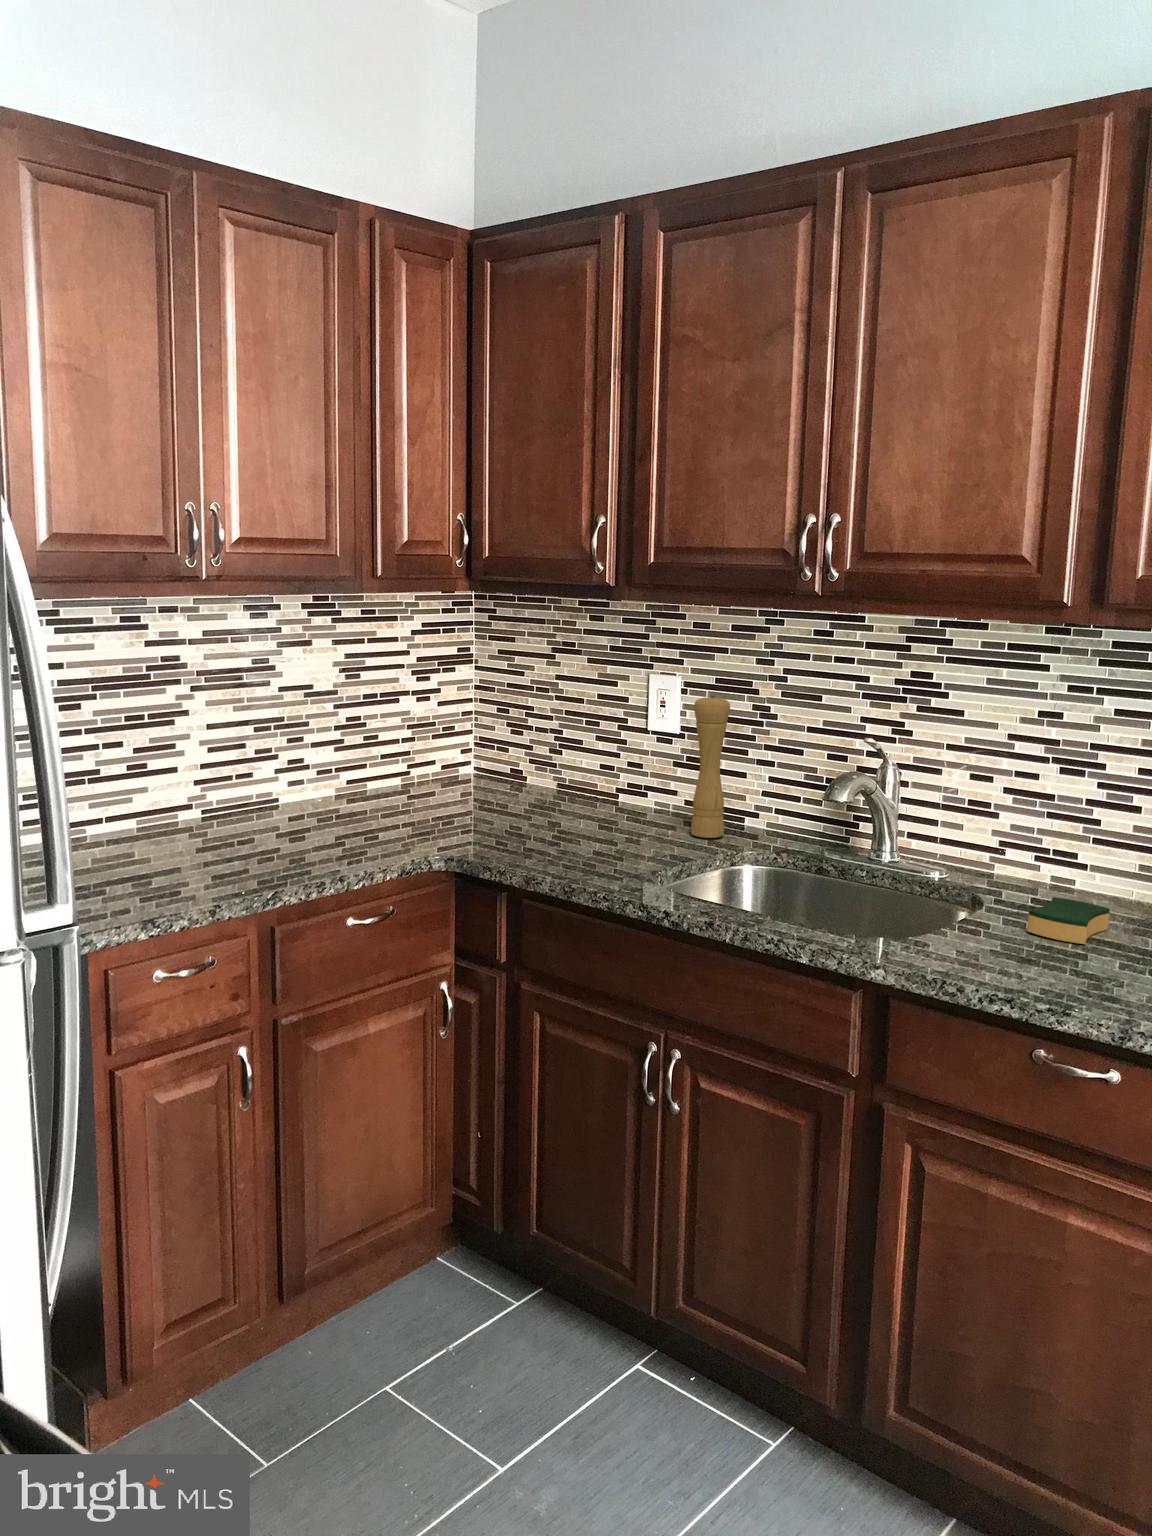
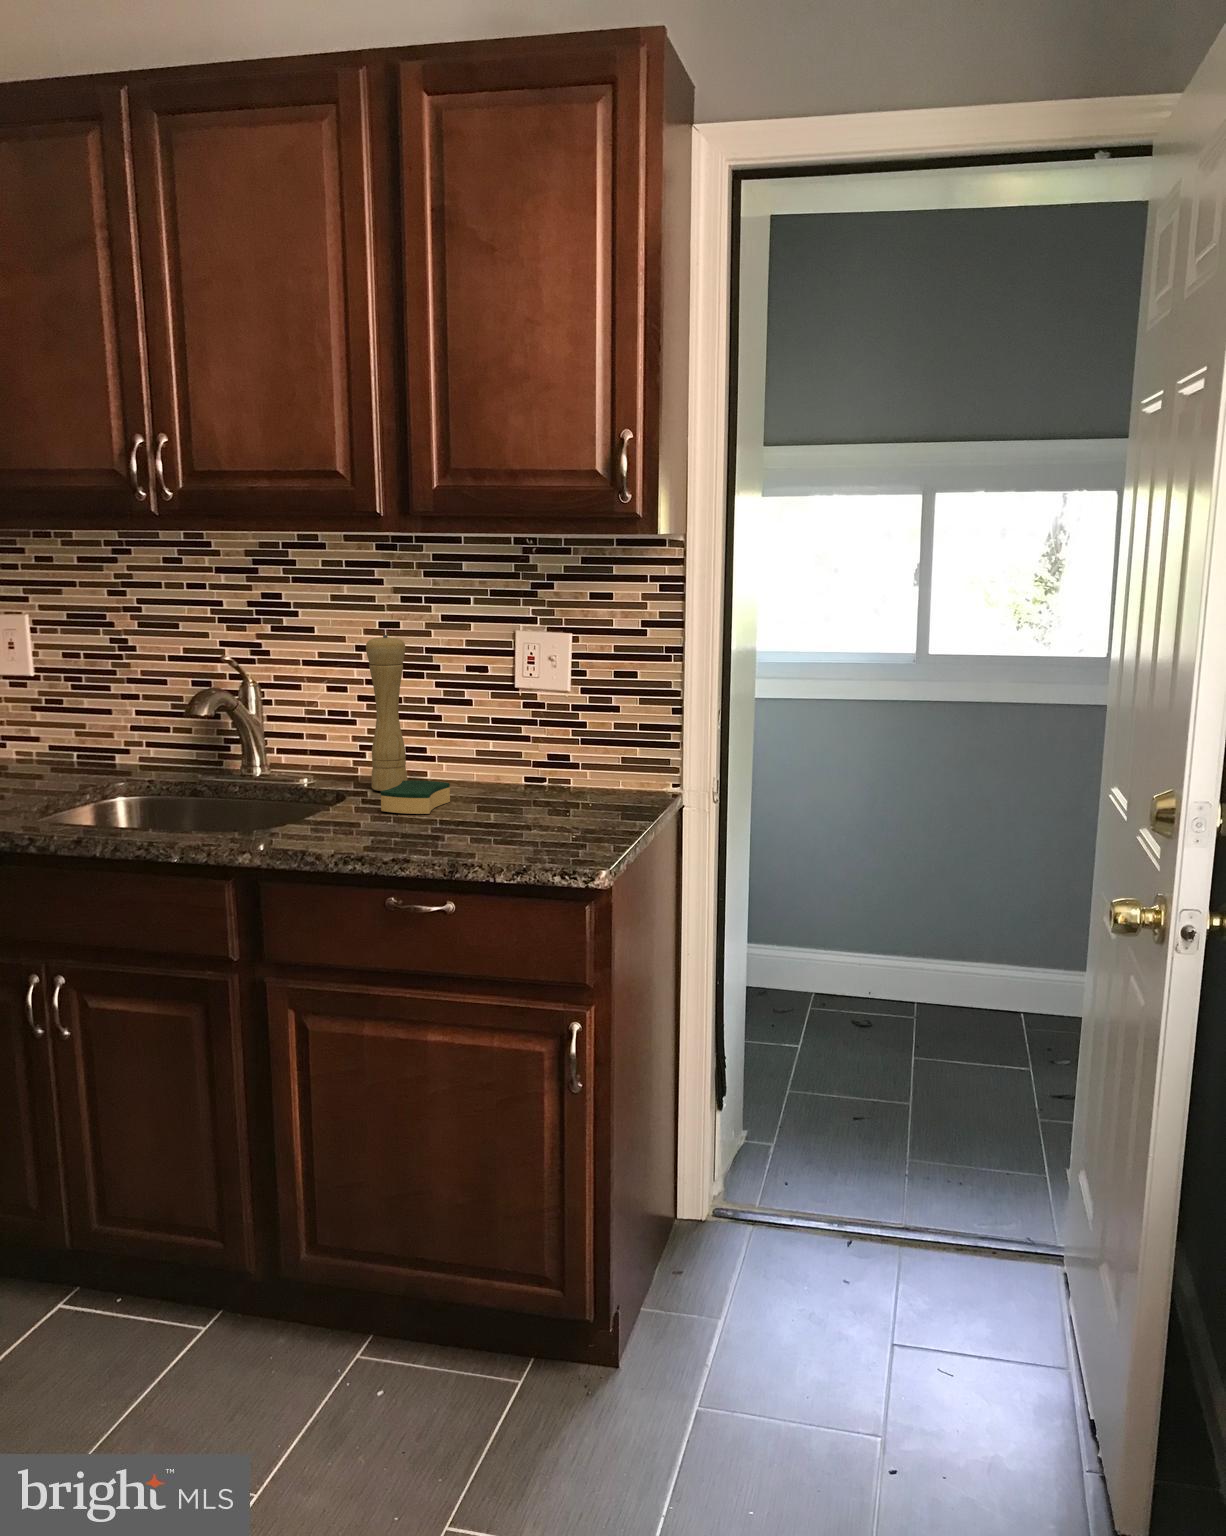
pepper mill: present [691,695,730,838] -> present [366,635,407,791]

